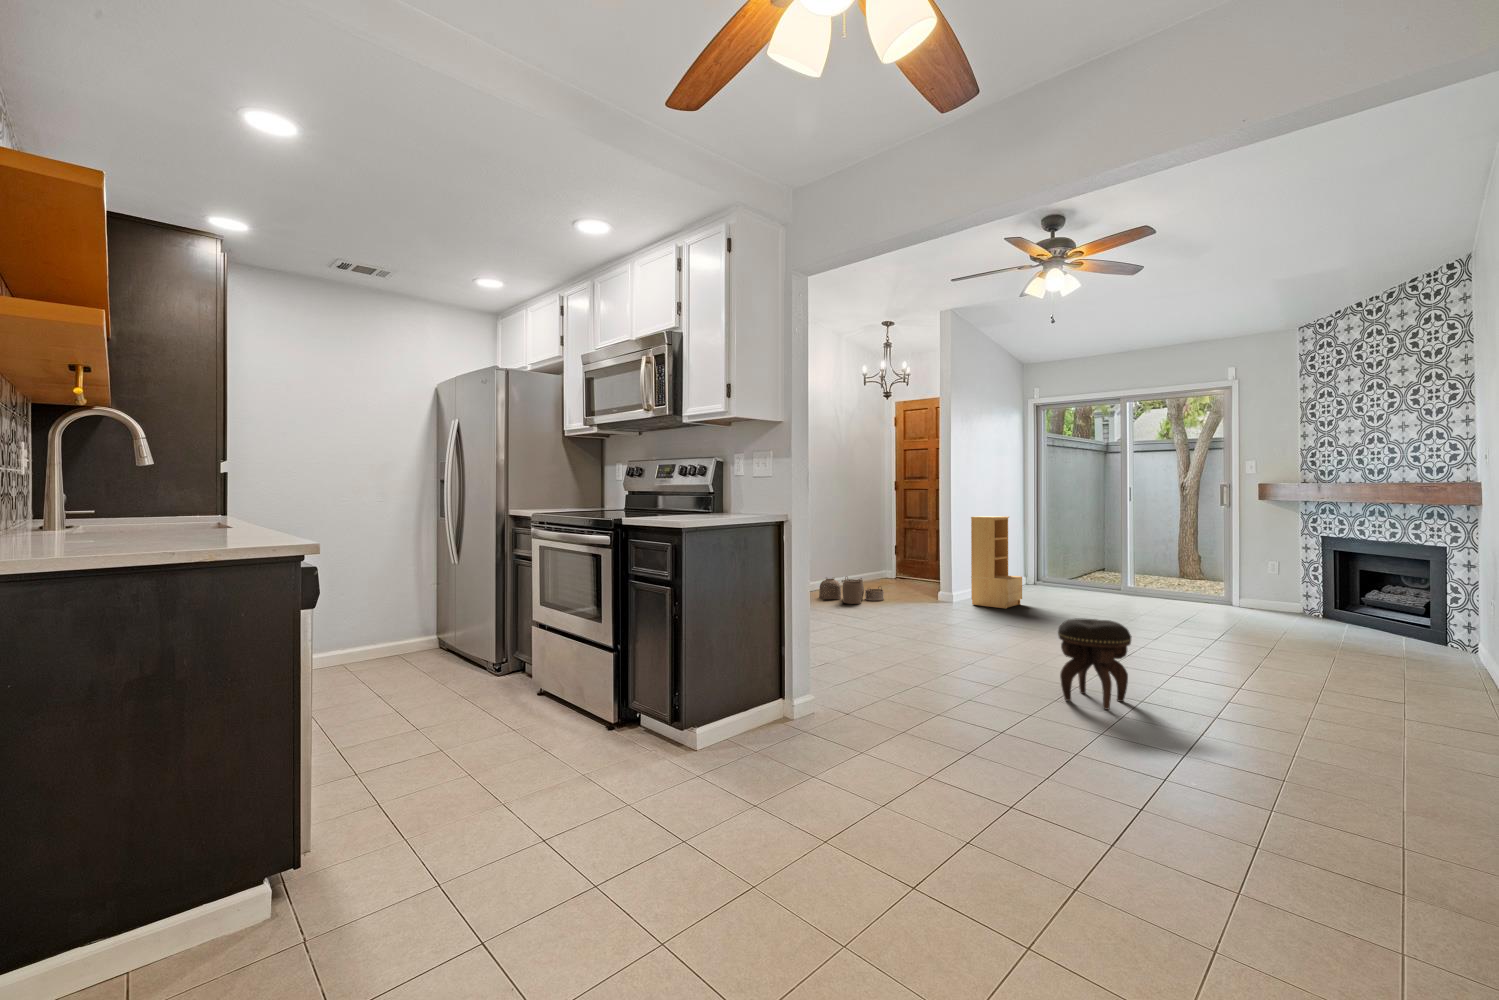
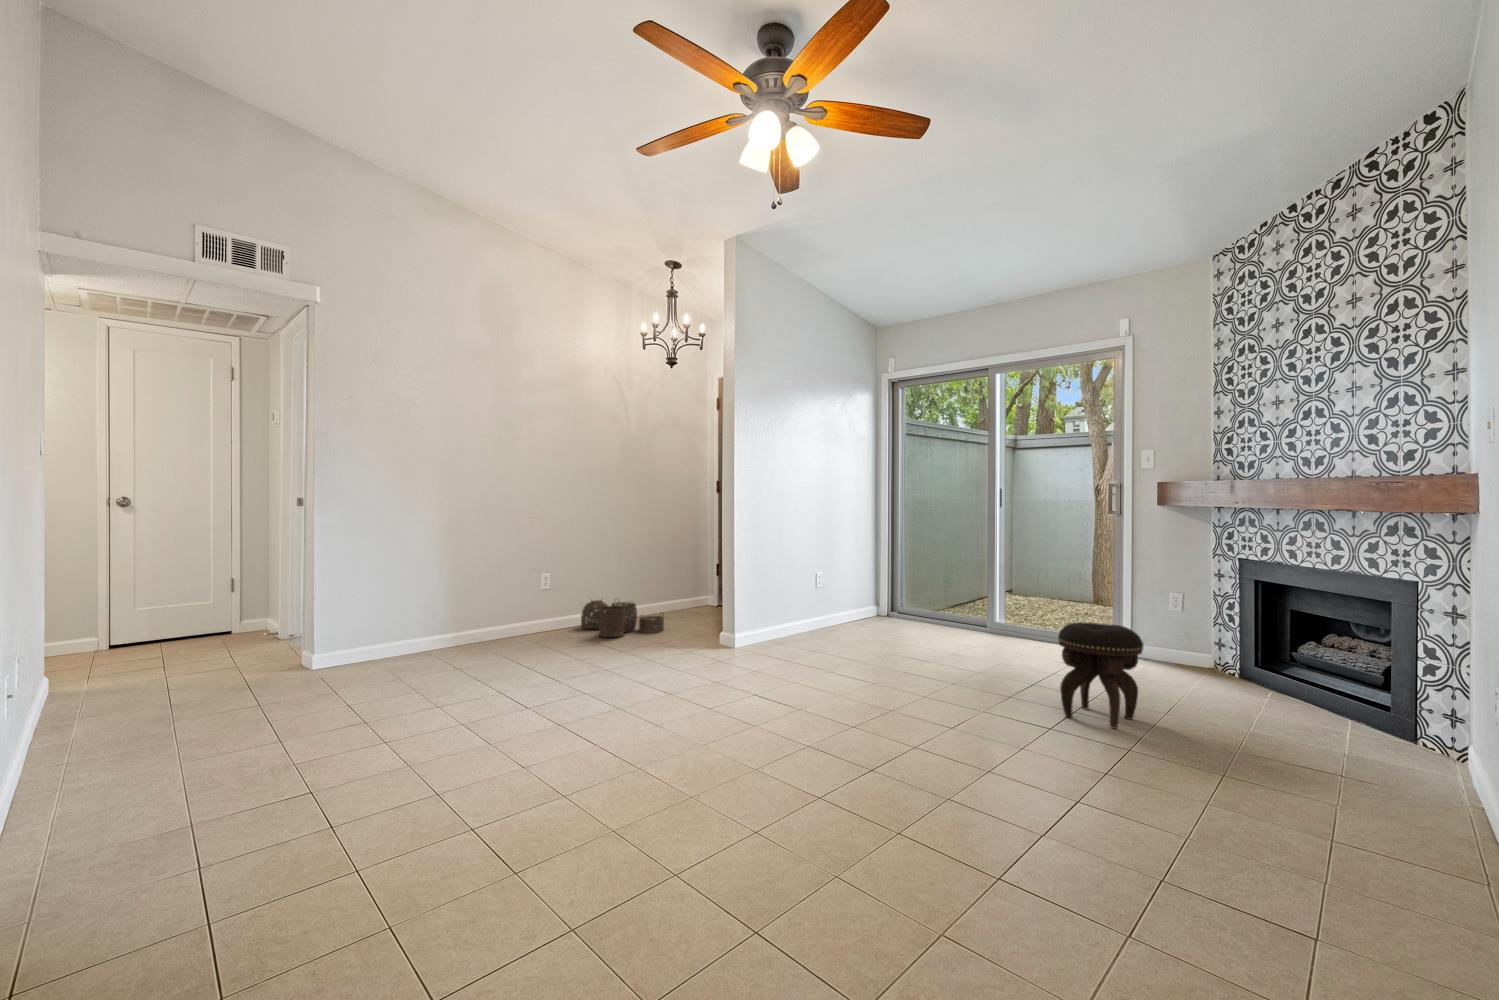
bookshelf: present [971,516,1022,608] -> none [767,520,837,651]
footstool: present [1058,618,1132,710] -> present [1058,622,1143,728]

